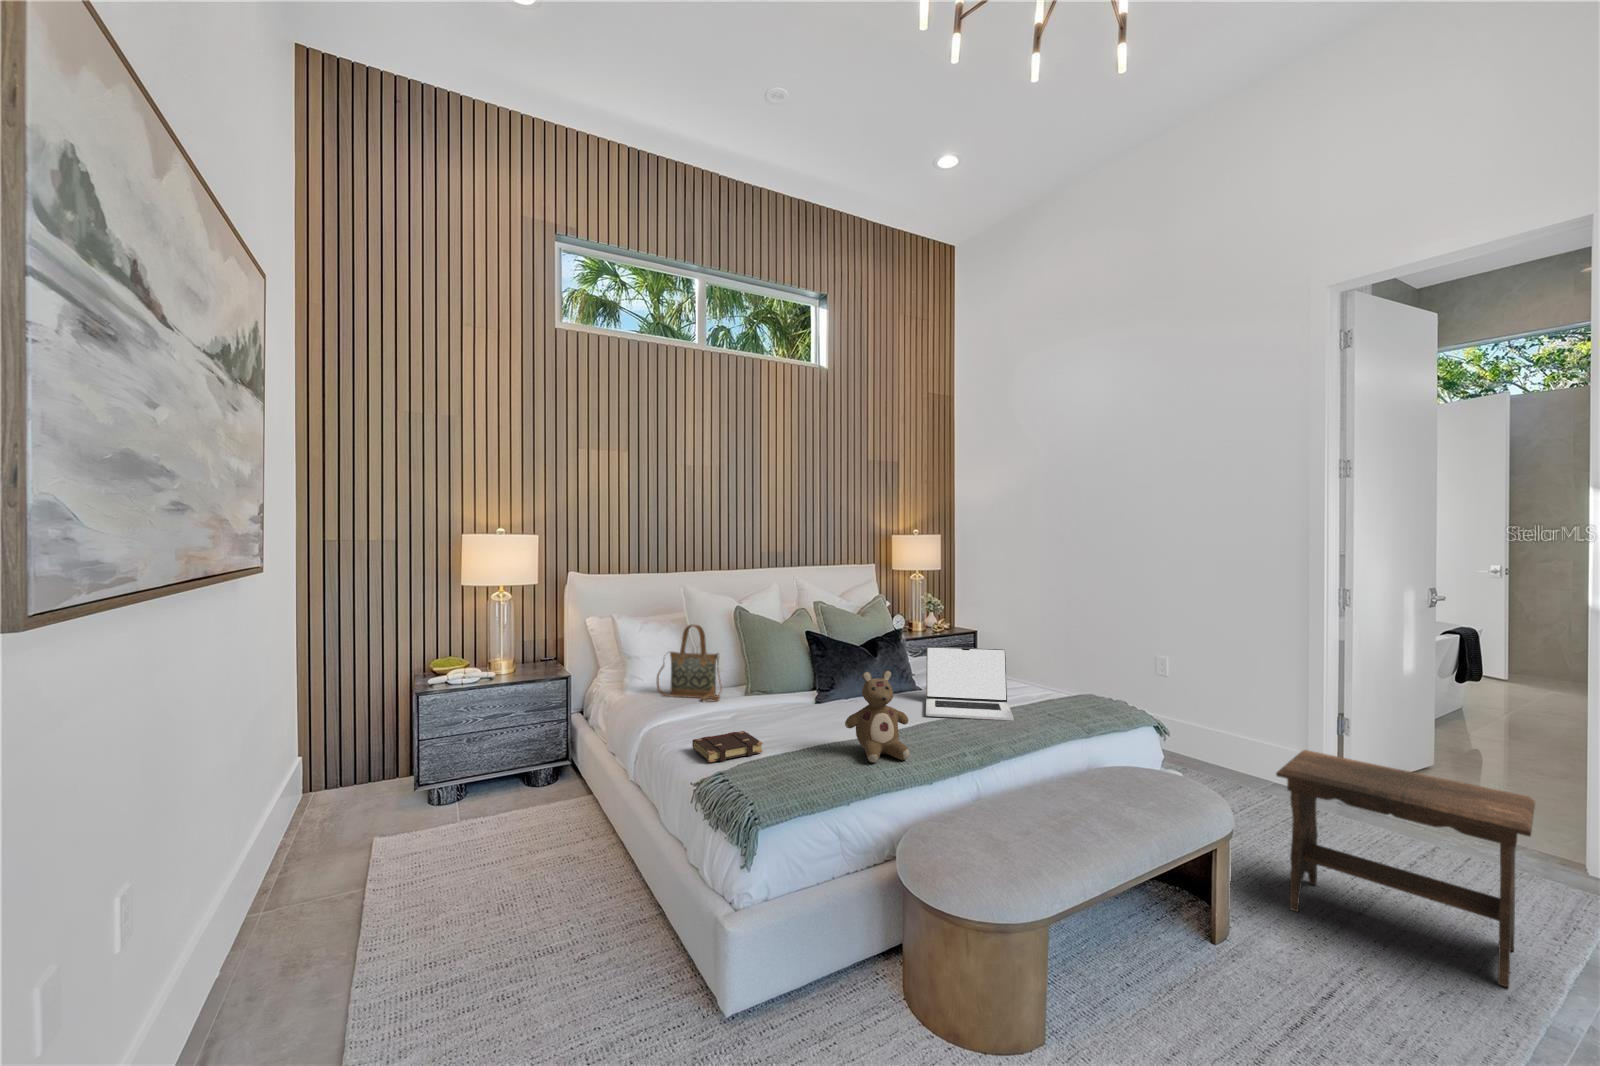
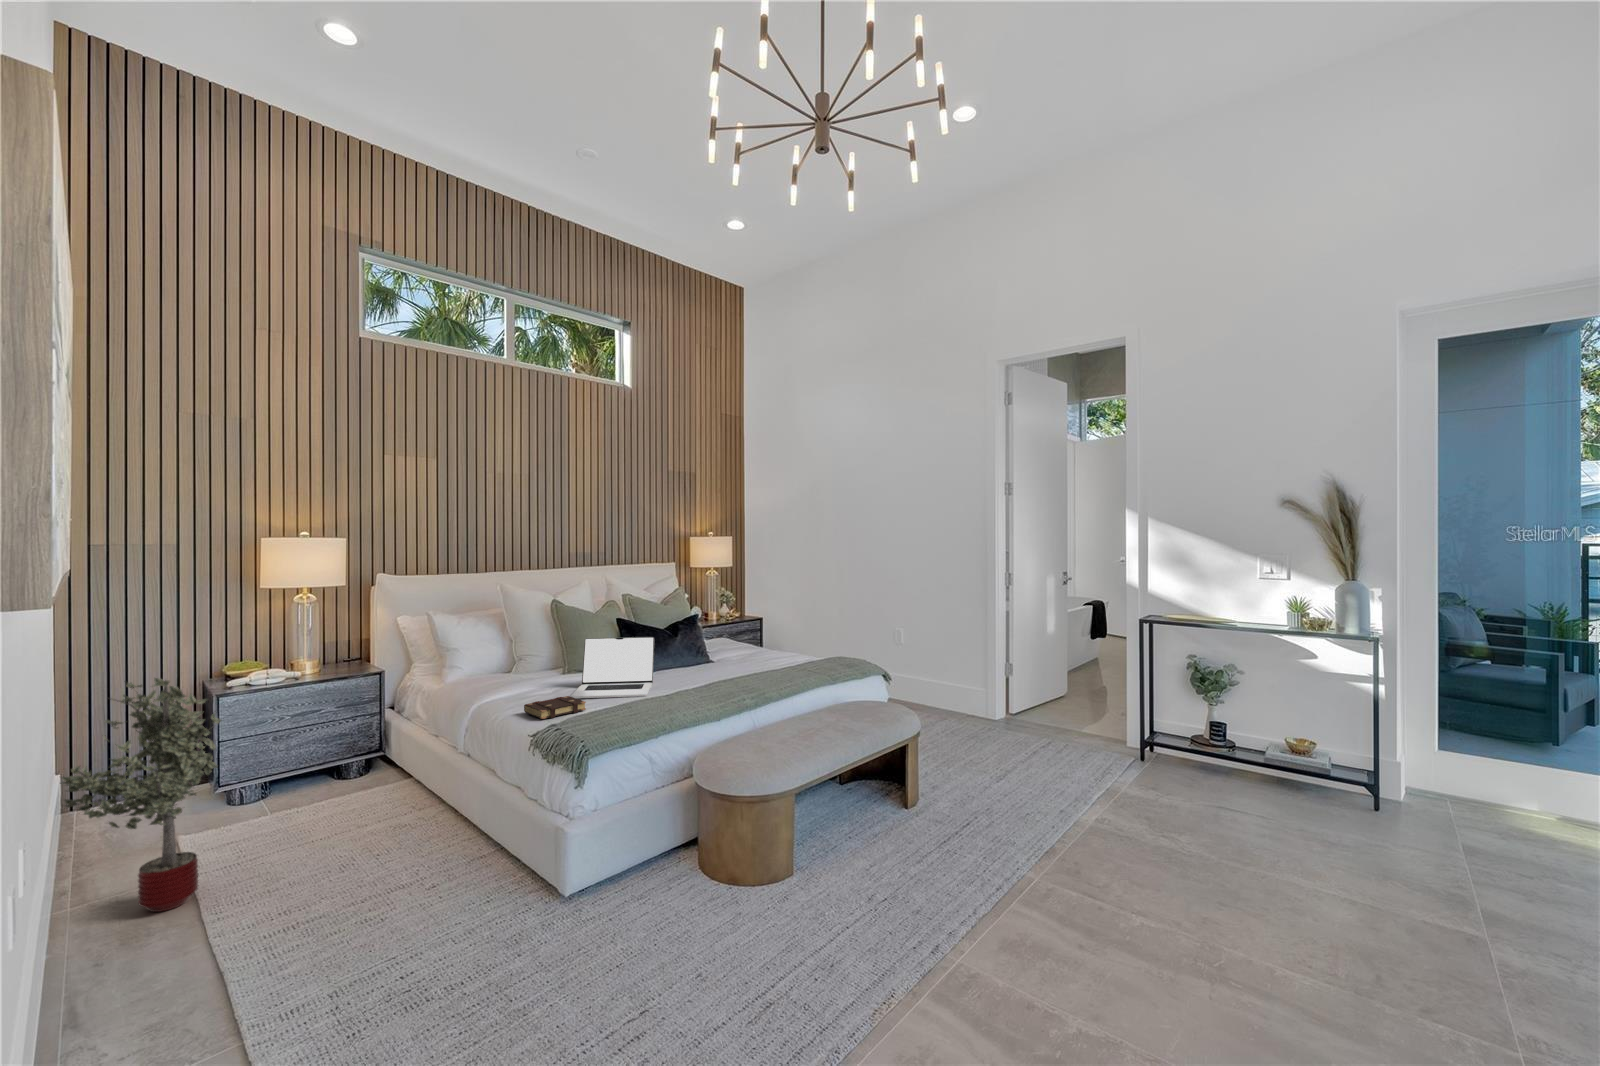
handbag: present [657,625,722,702] -> none [476,616,540,682]
laptop: present [926,647,1014,721] -> present [571,637,654,699]
stuffed bear: present [845,671,909,763] -> none [653,639,704,708]
potted tree: none [240,685,393,937] -> present [62,678,221,912]
footstool: present [1276,750,1535,987] -> none [953,680,1090,809]

